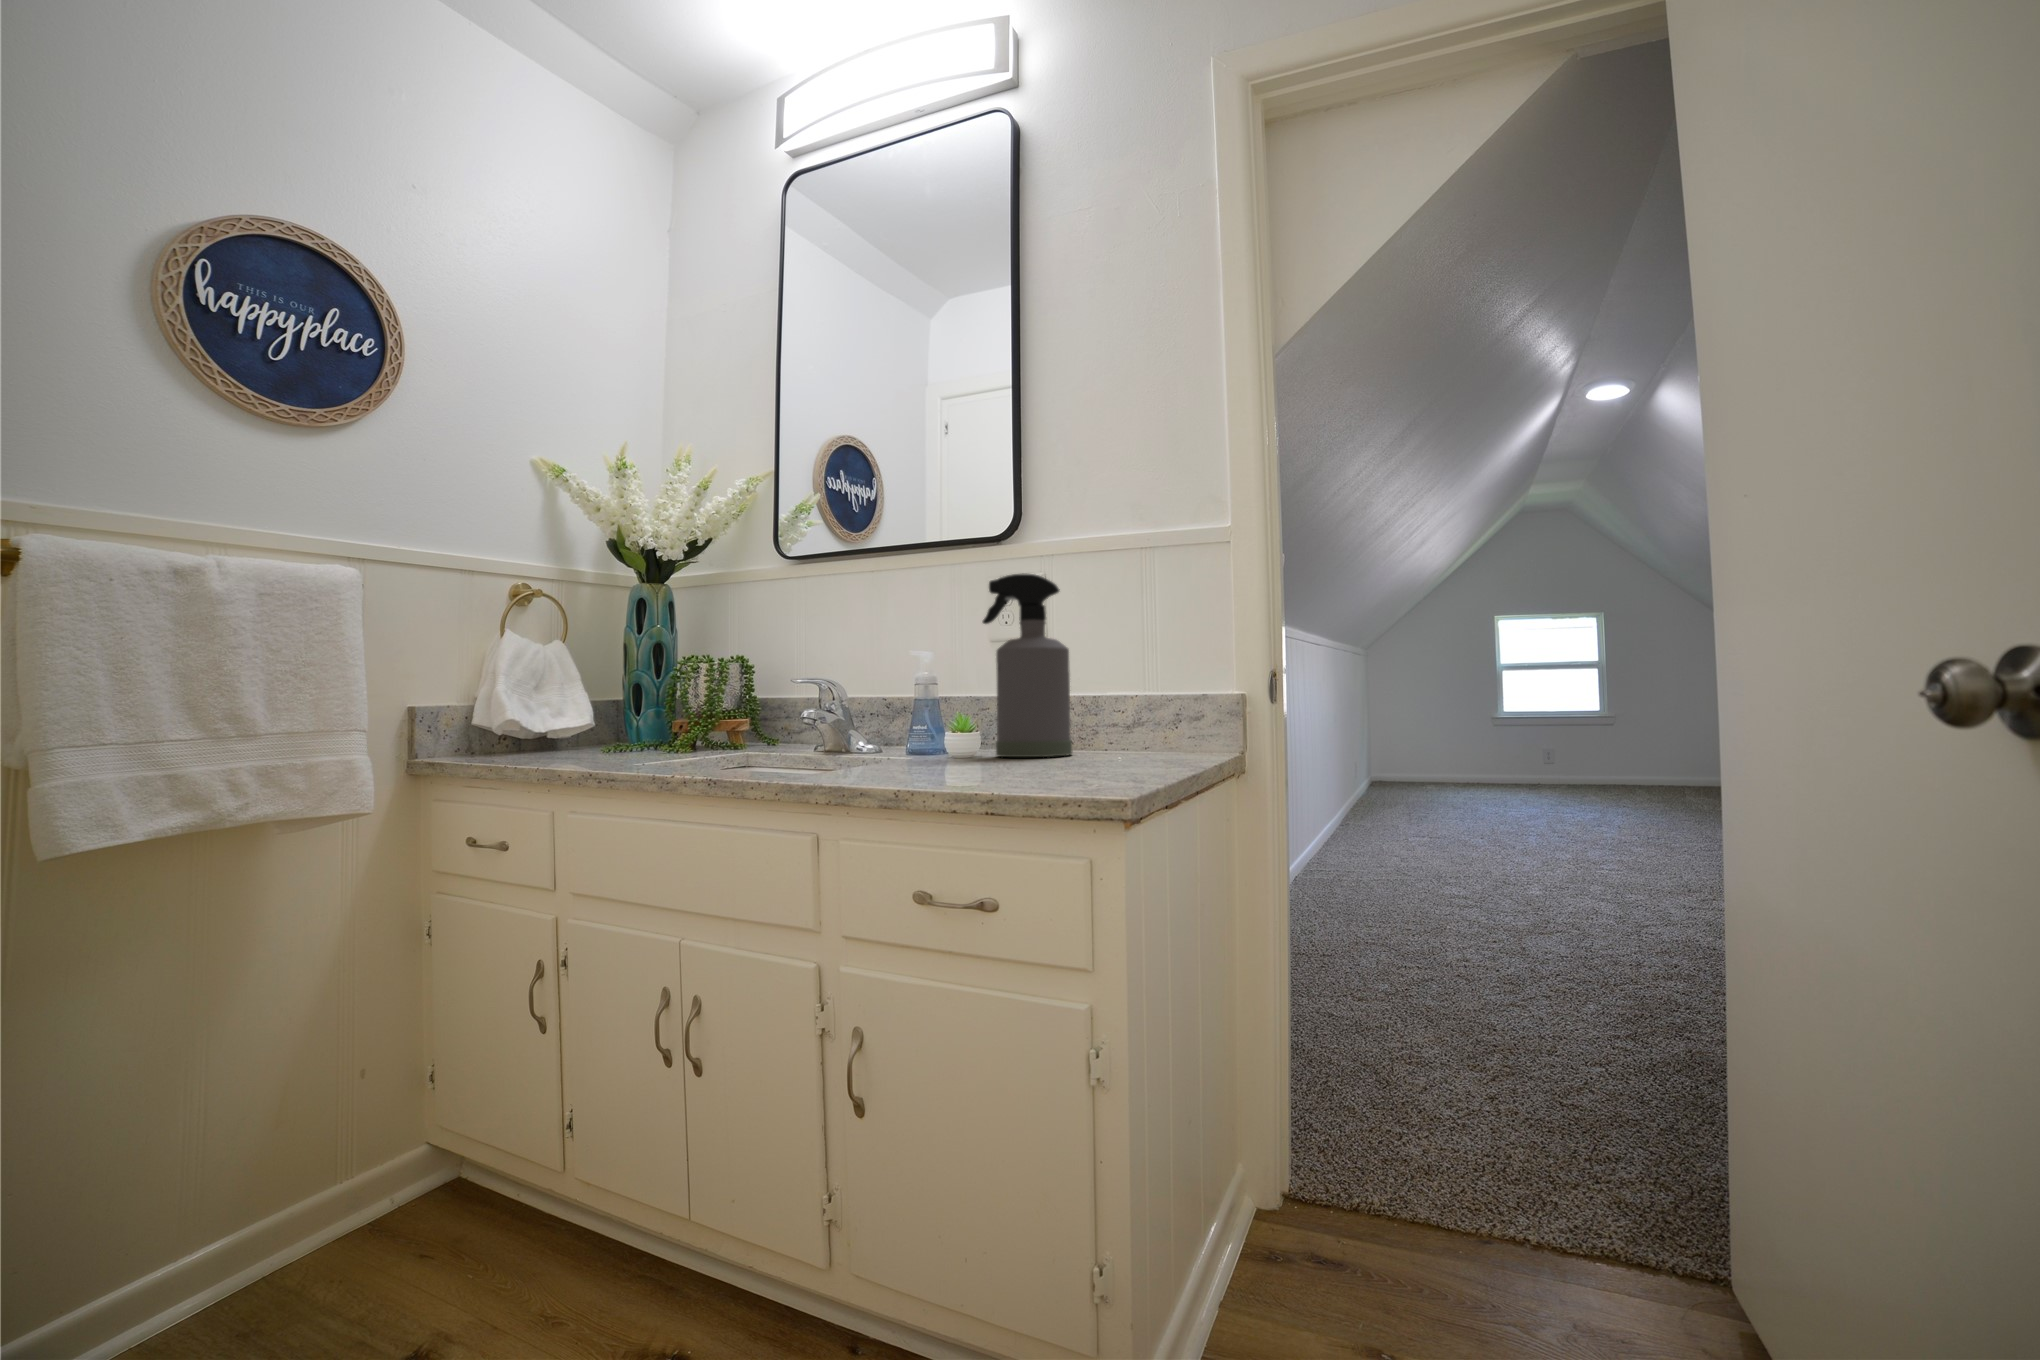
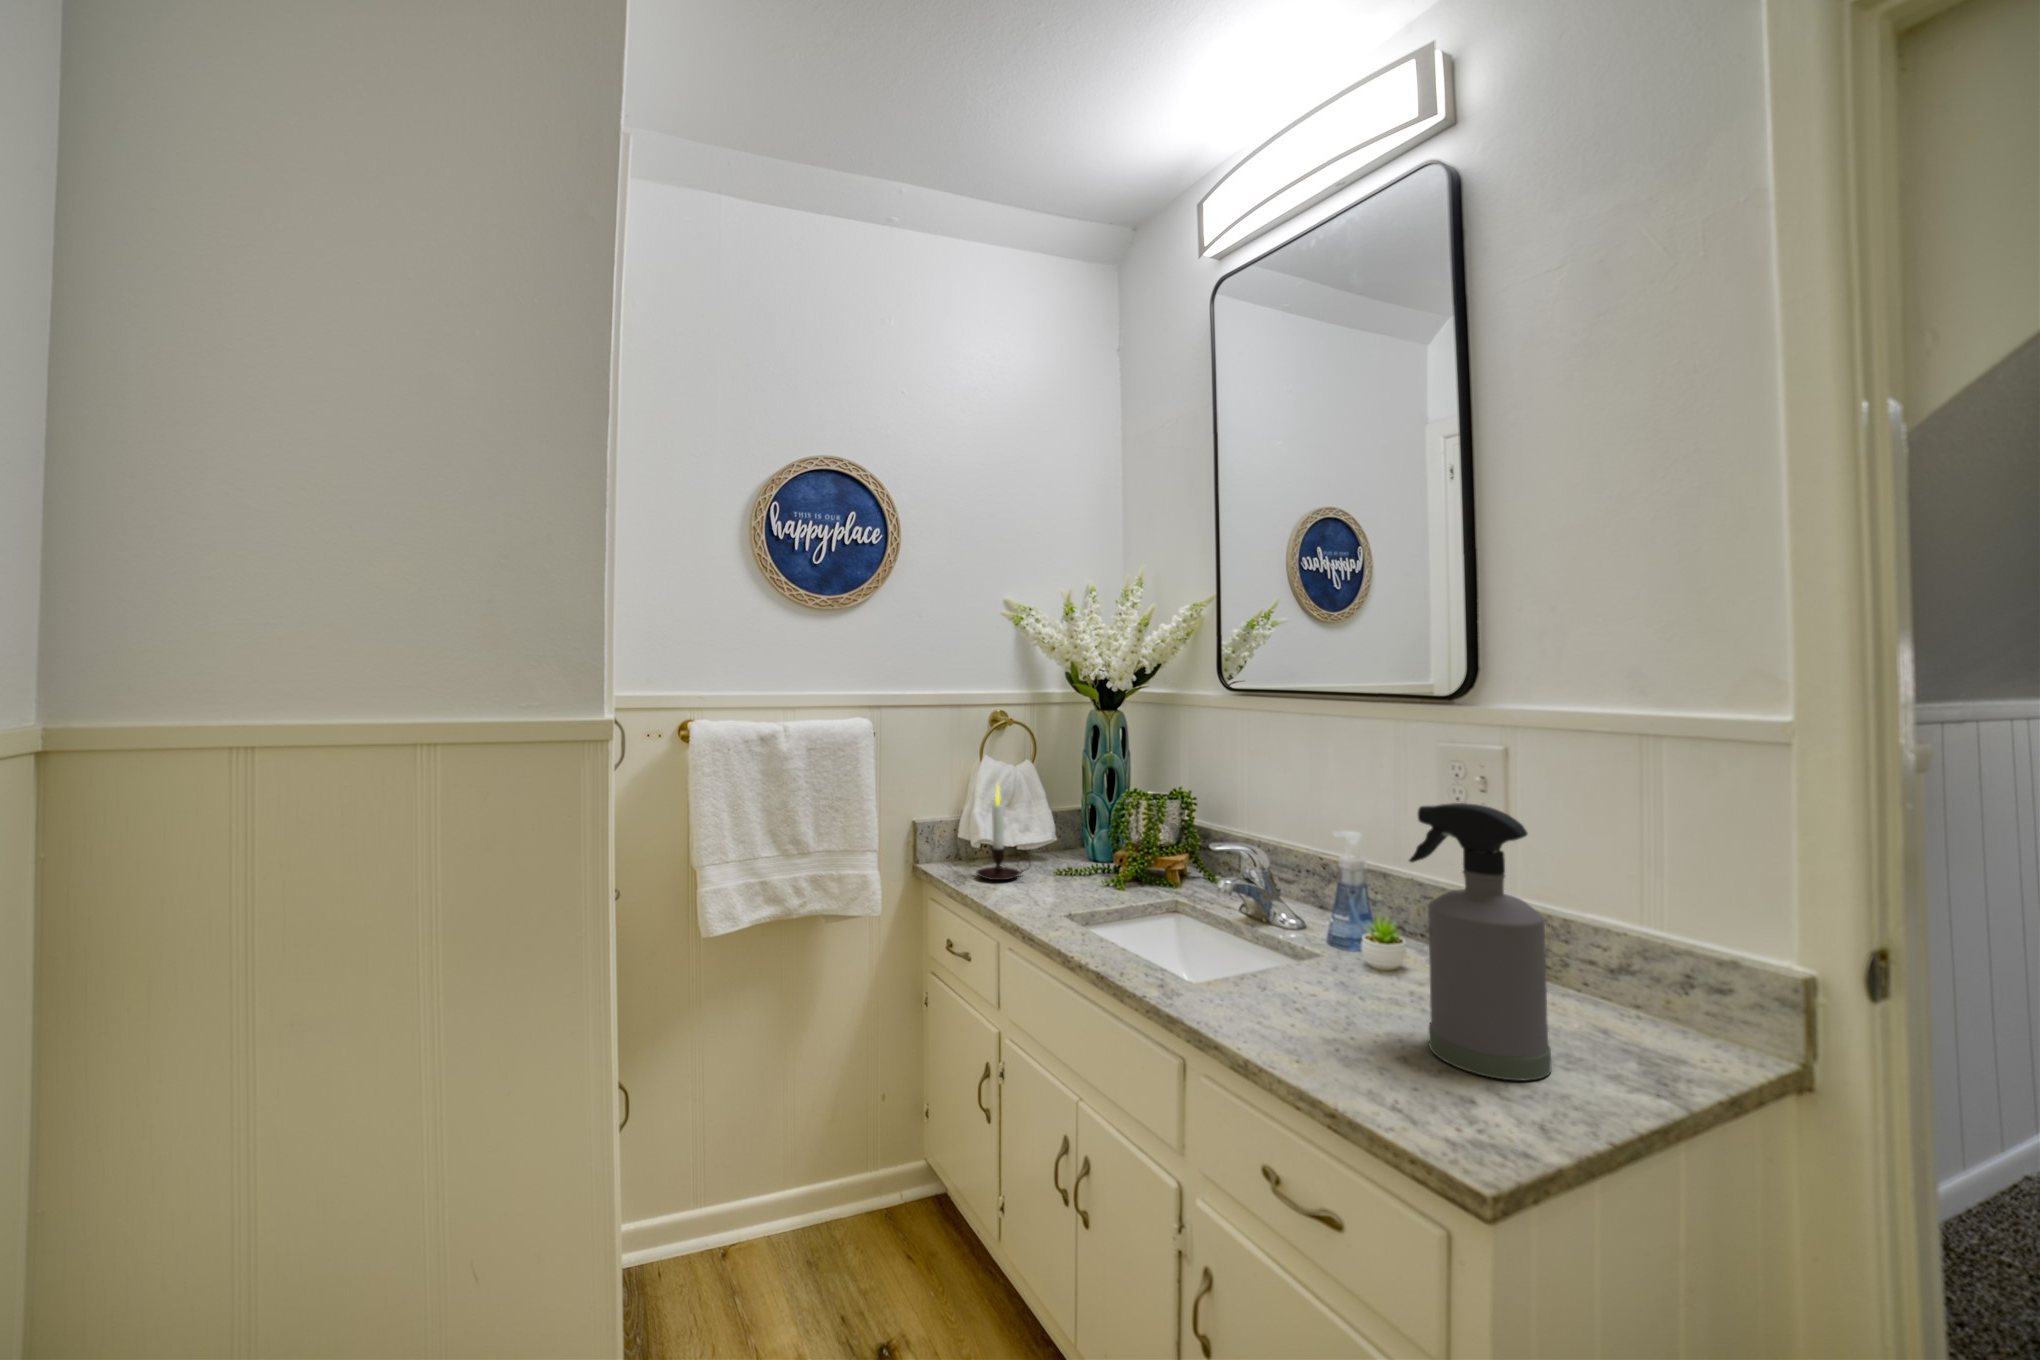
candle: none [503,647,572,756] -> present [977,784,1030,880]

